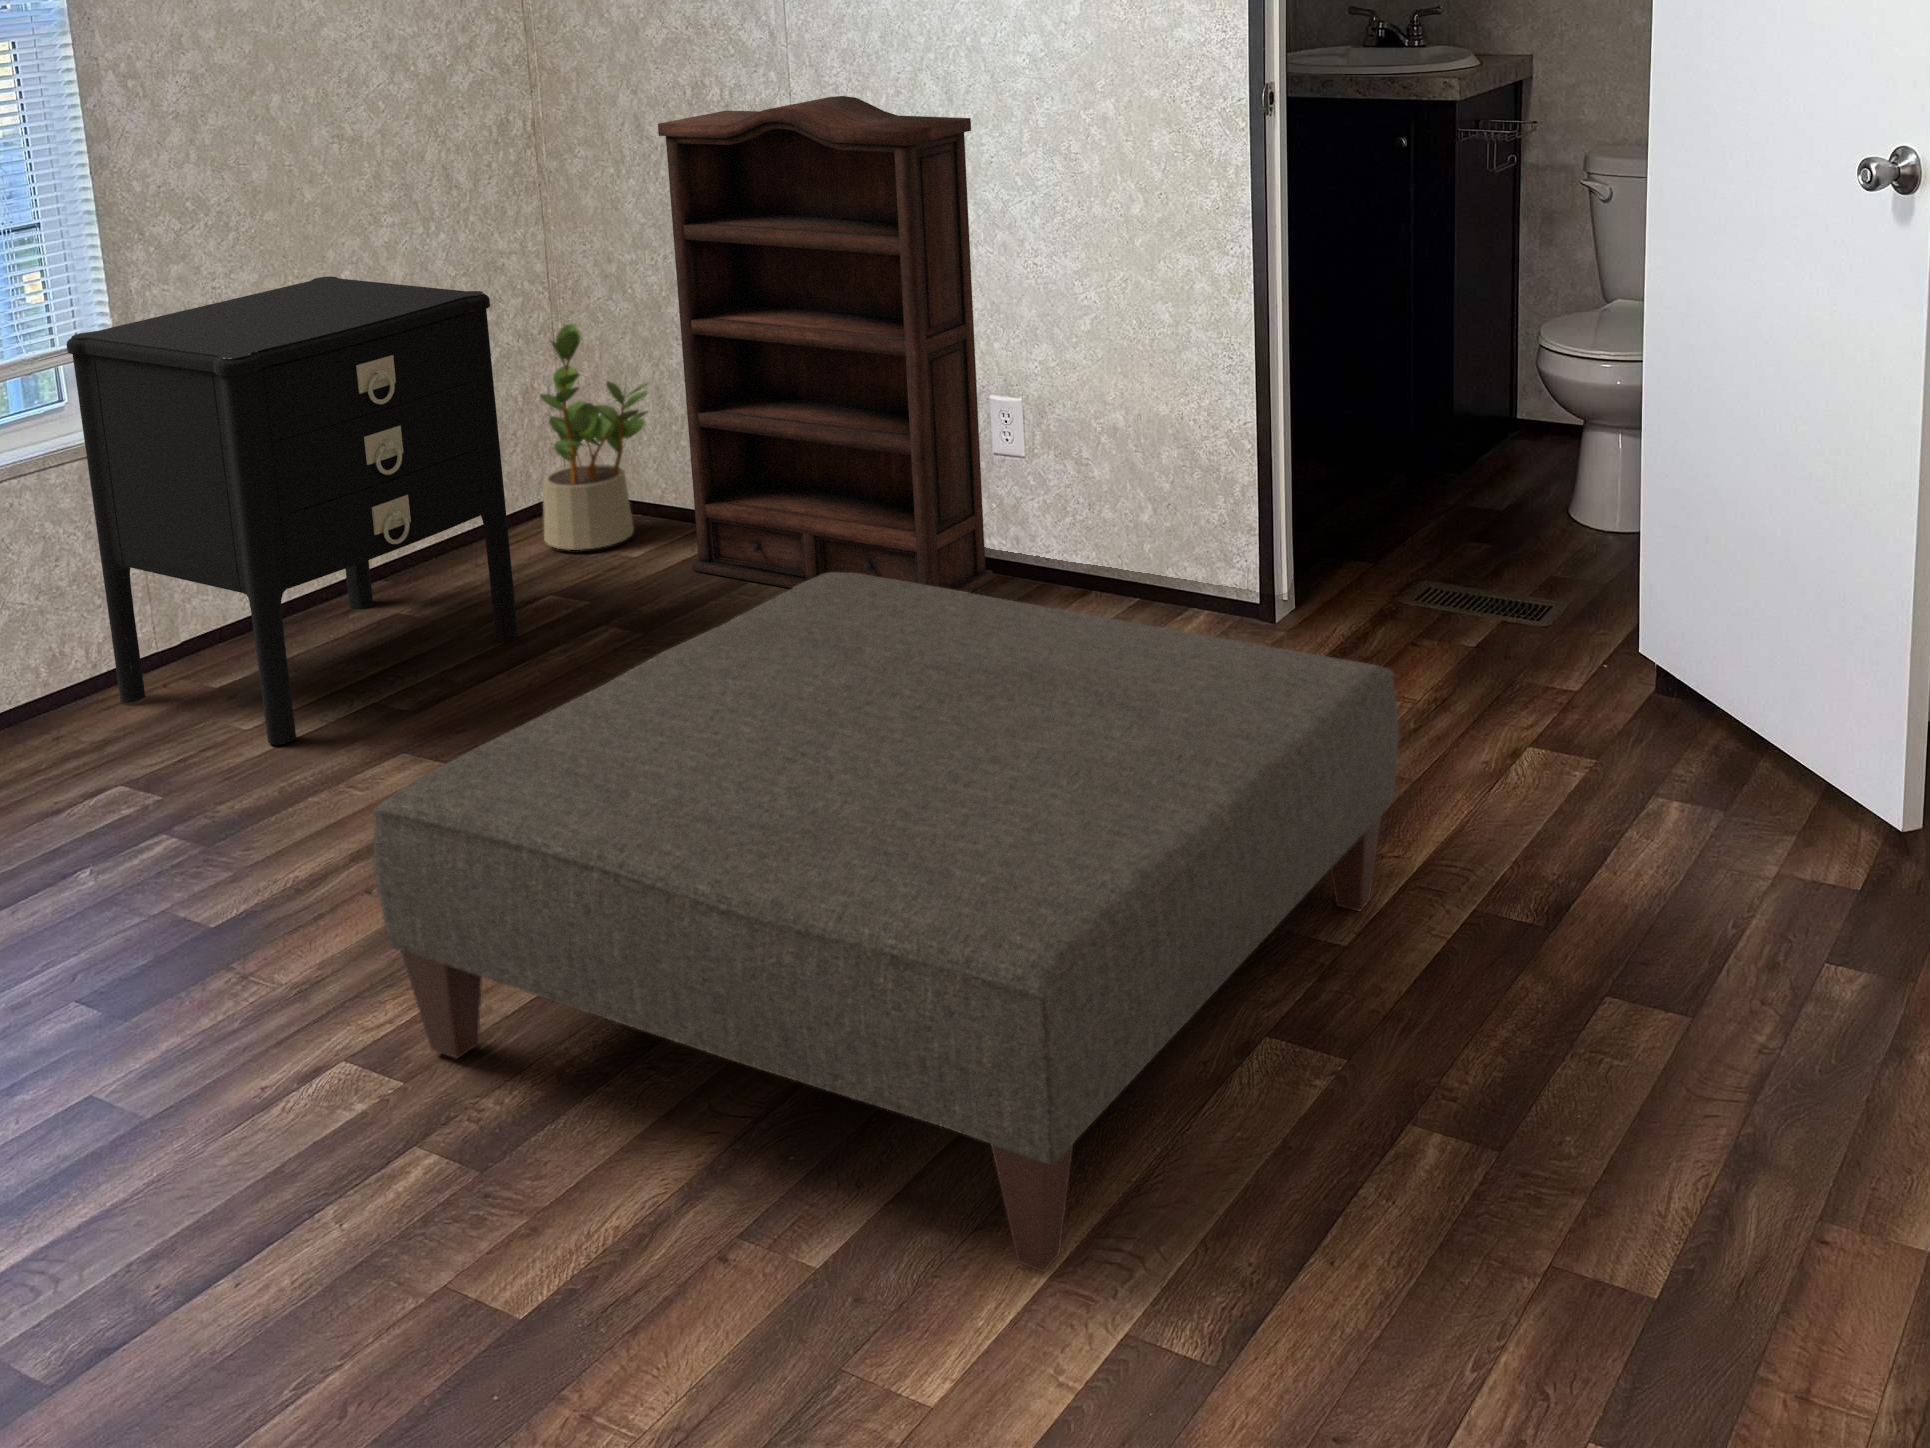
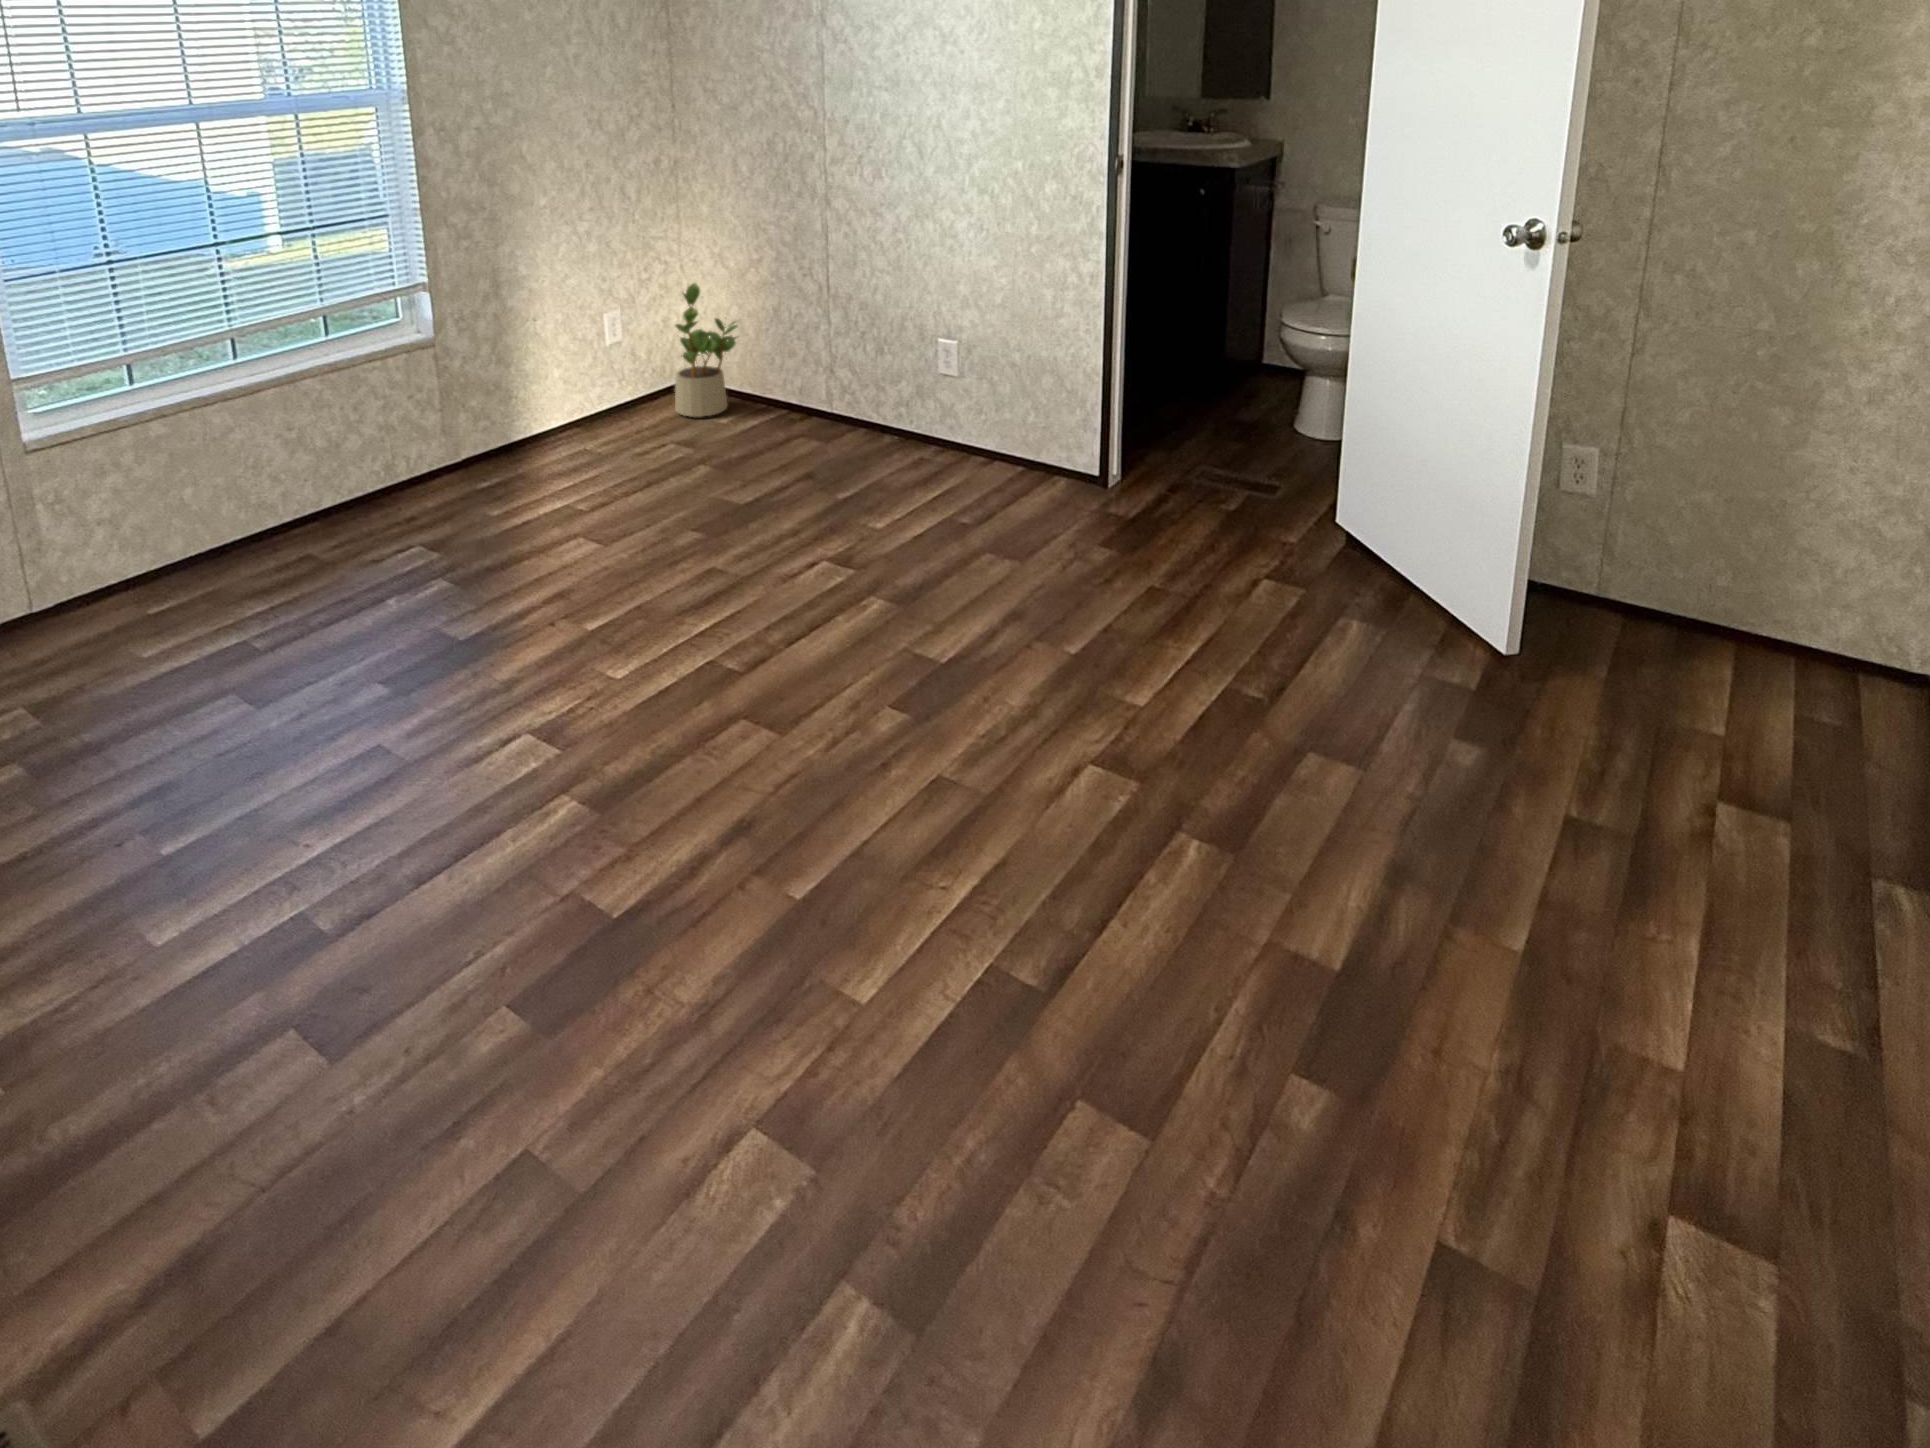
bookshelf: present [658,96,993,593] -> none [749,155,938,470]
nightstand: present [66,276,518,745] -> none [399,251,655,528]
ottoman: present [372,573,1399,1272] -> none [548,449,1182,914]

